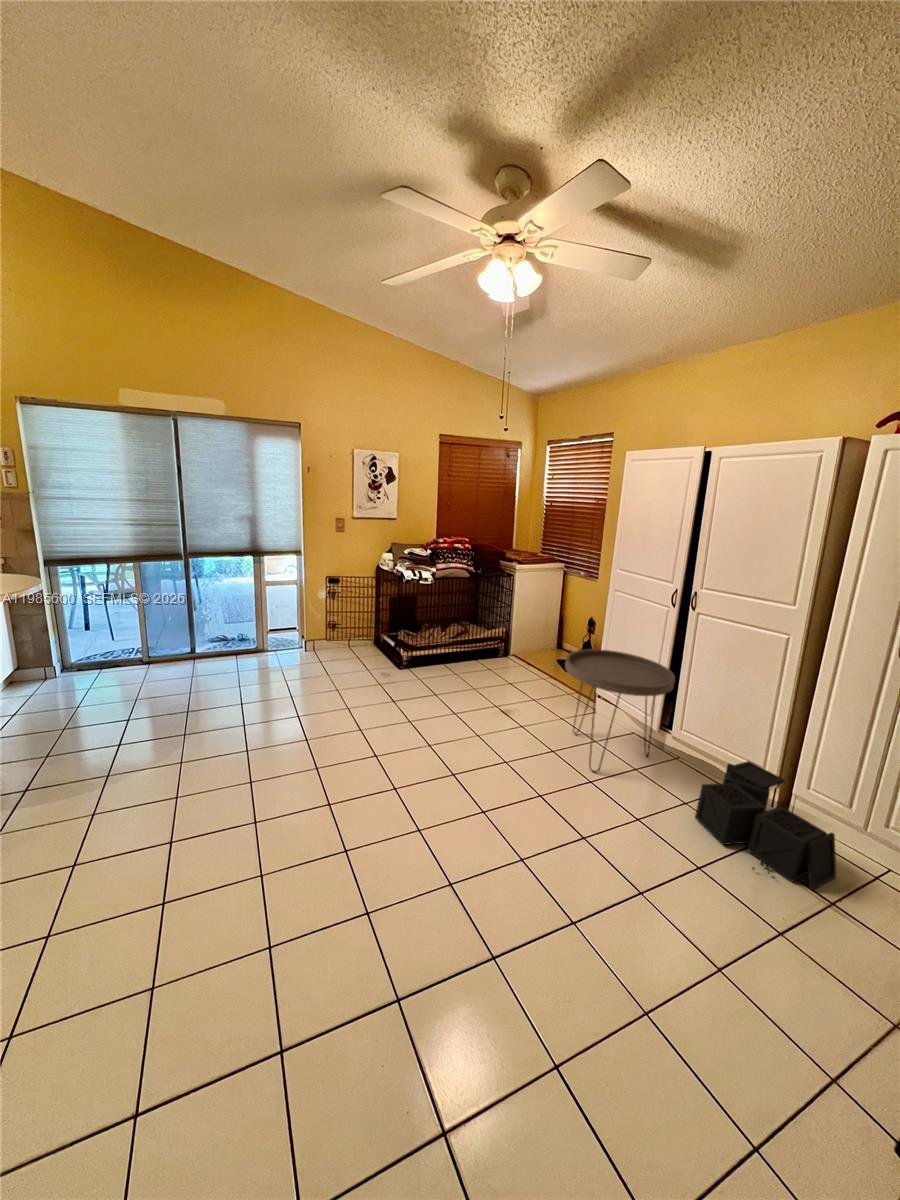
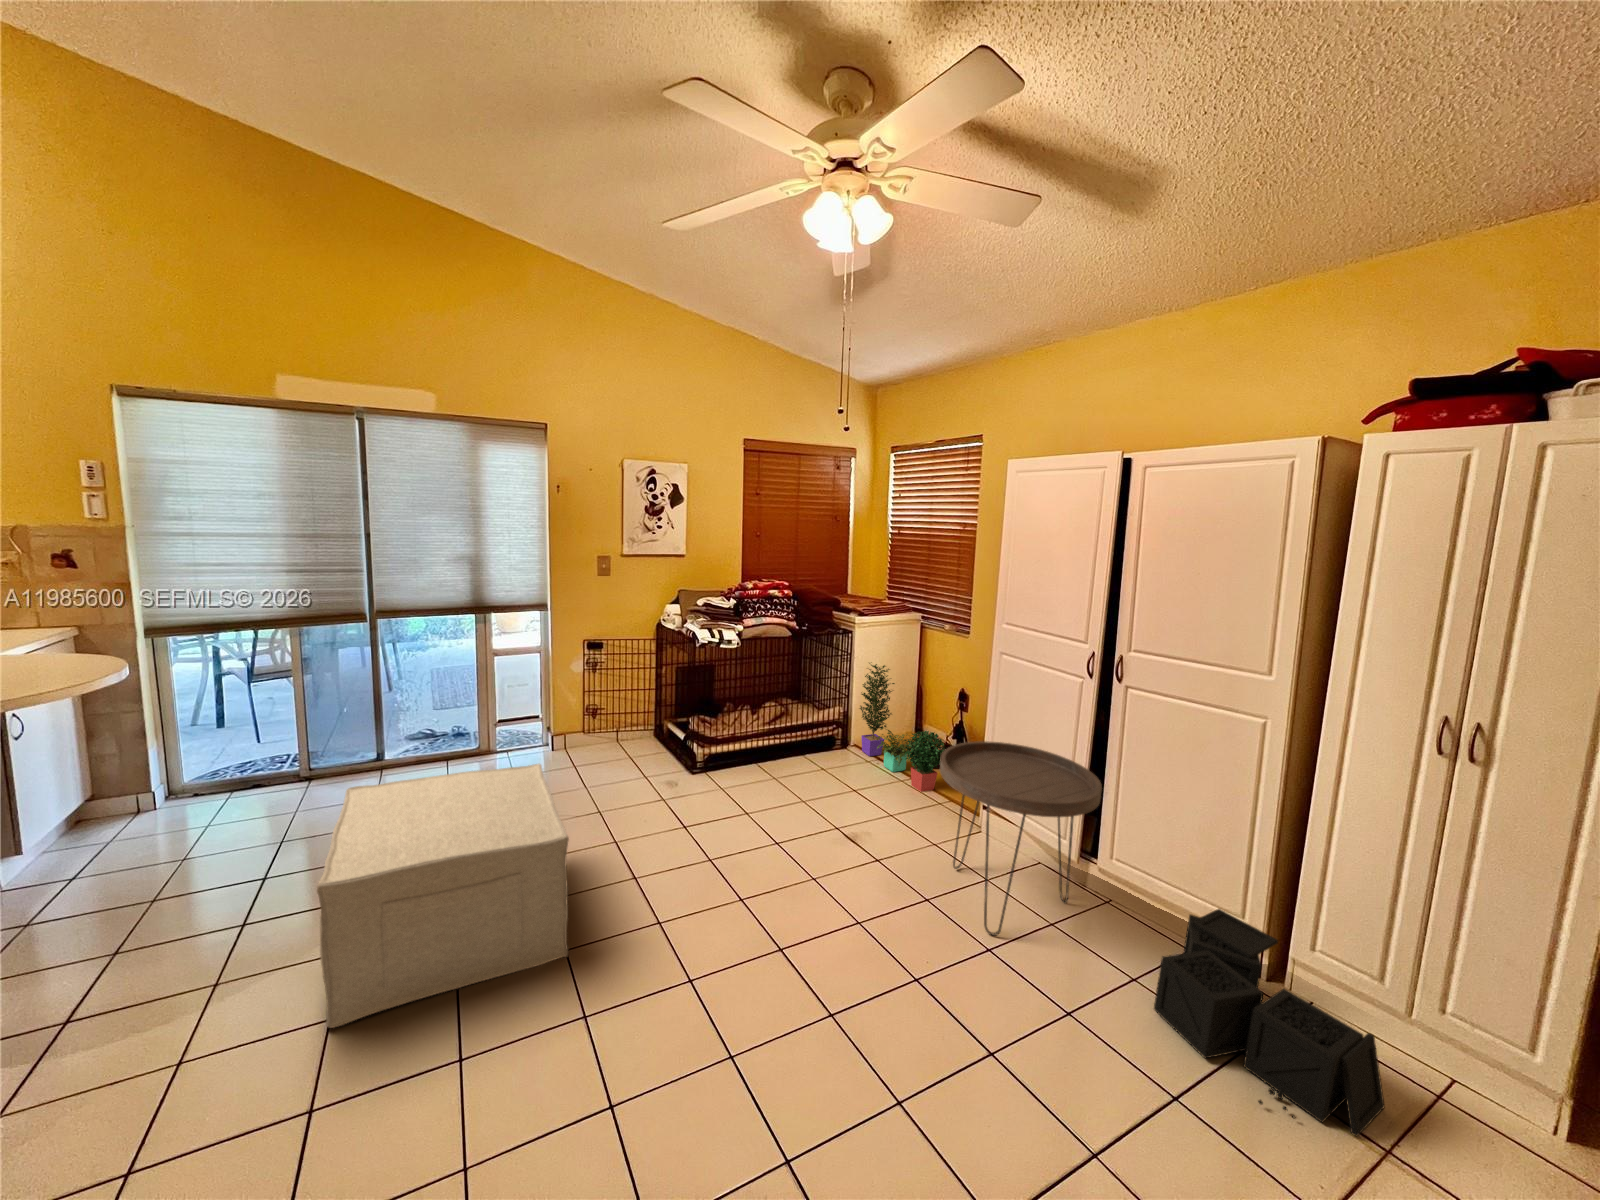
potted plant: none [515,598,576,687] -> present [860,663,945,792]
ottoman: none [174,653,321,796] -> present [317,764,569,1028]

